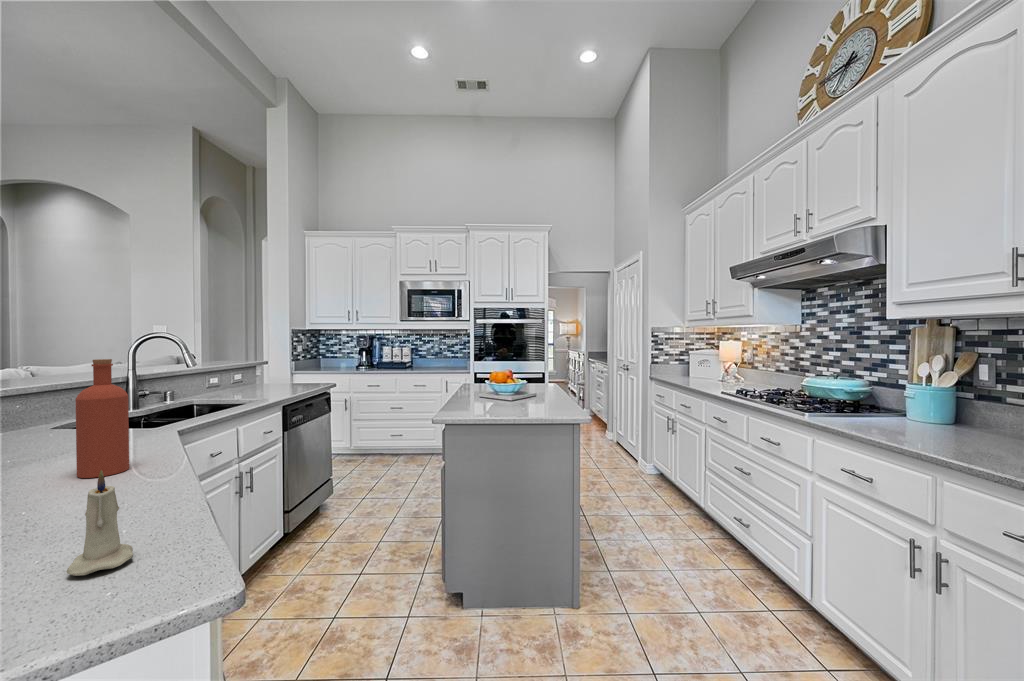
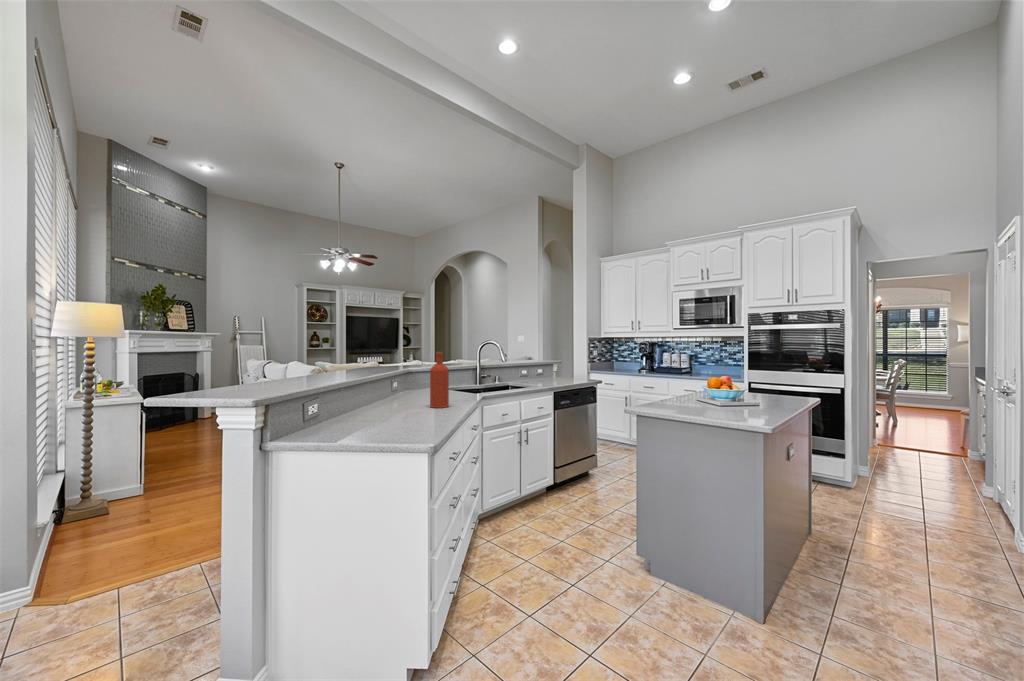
candle: present [66,470,133,576] -> none [403,392,423,430]

